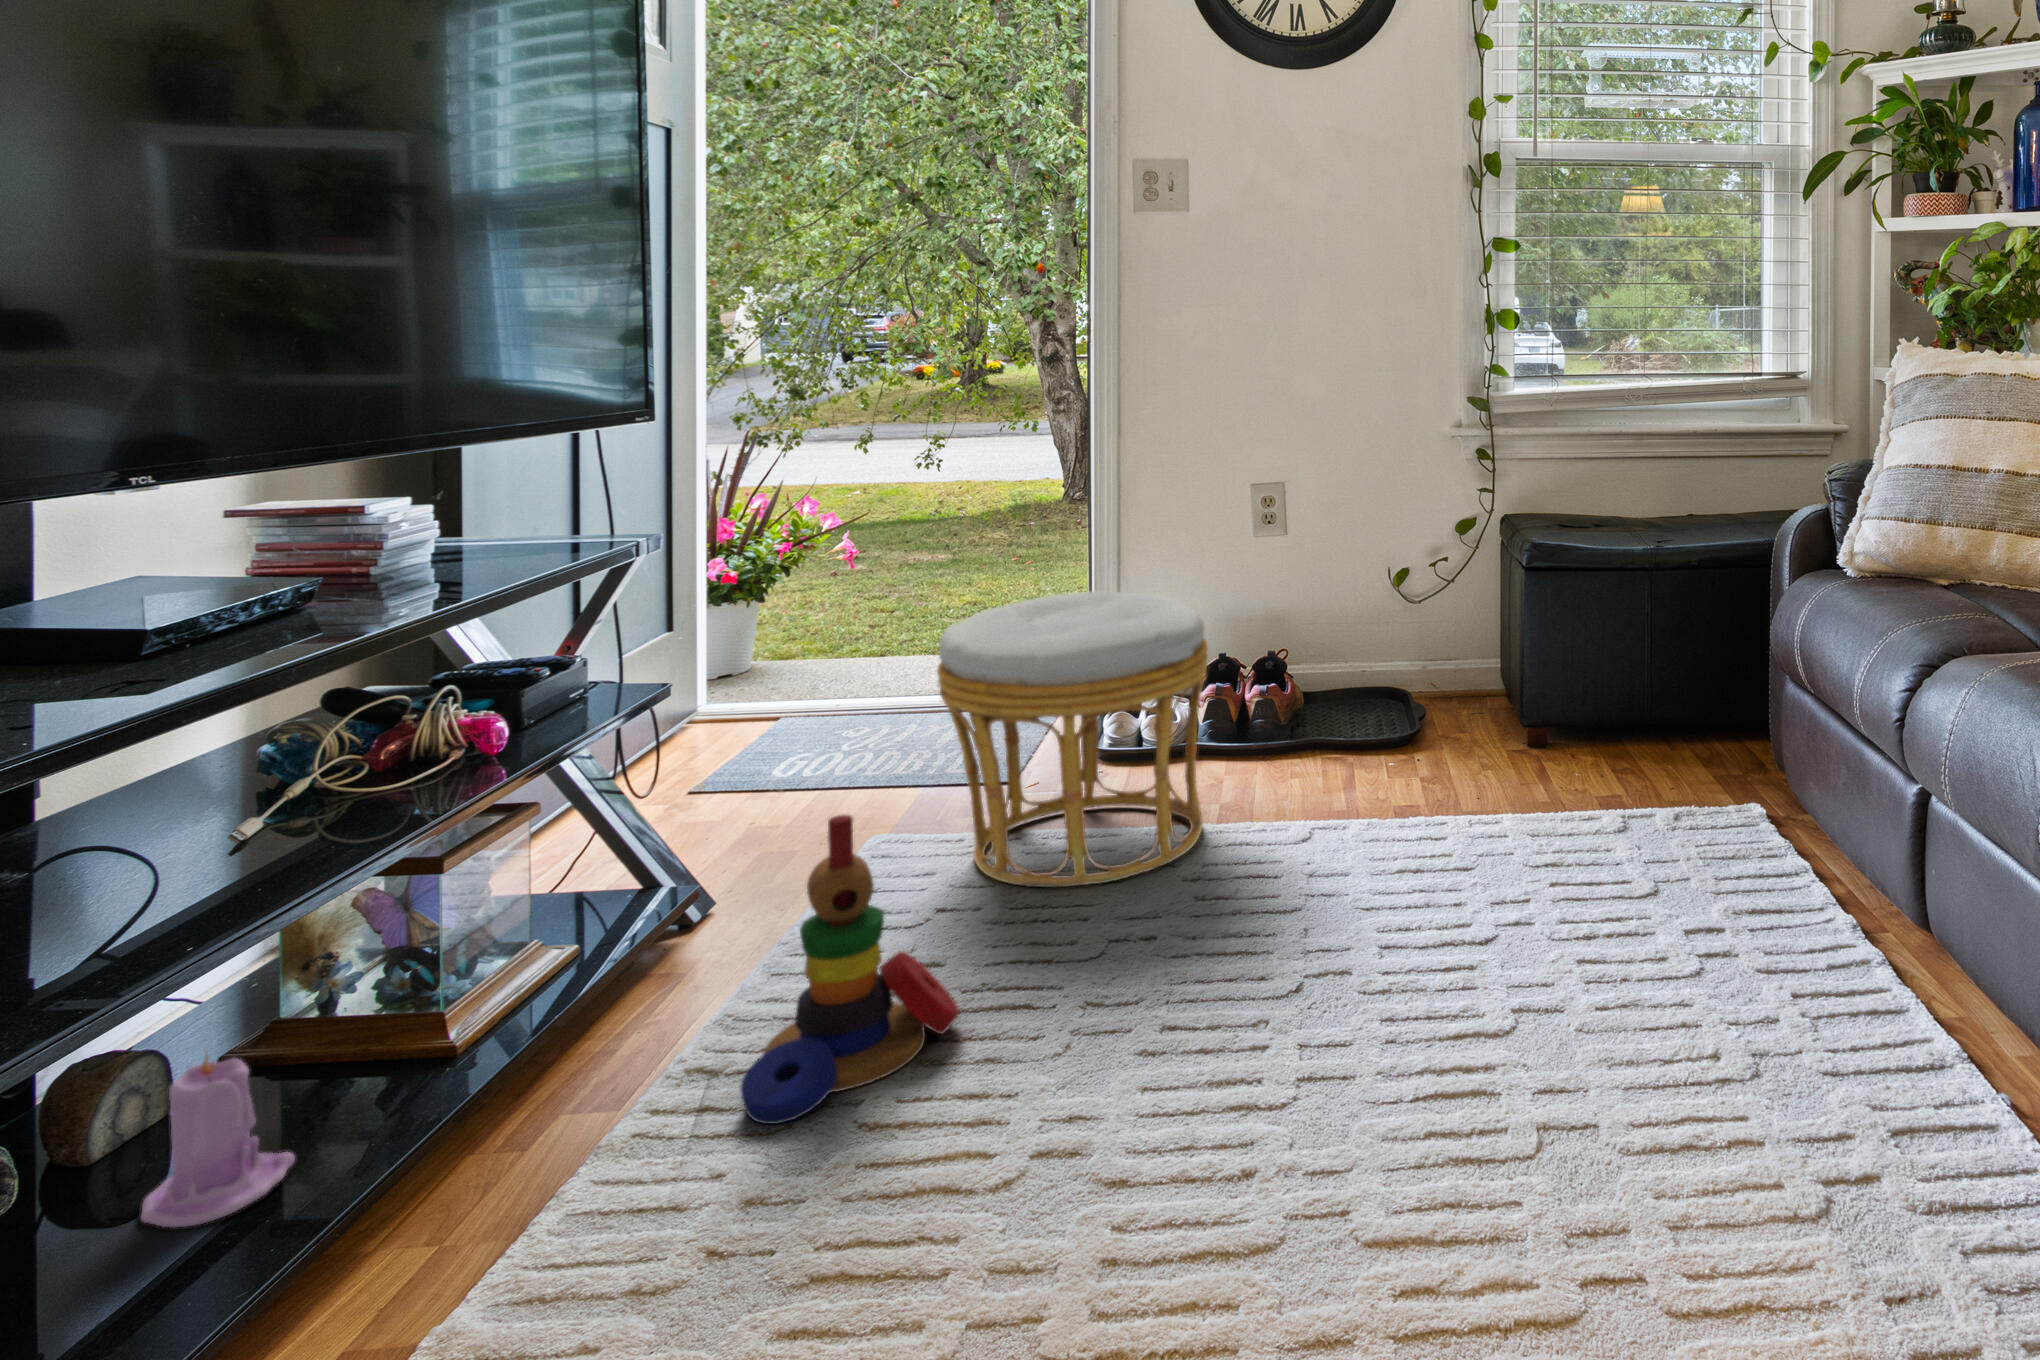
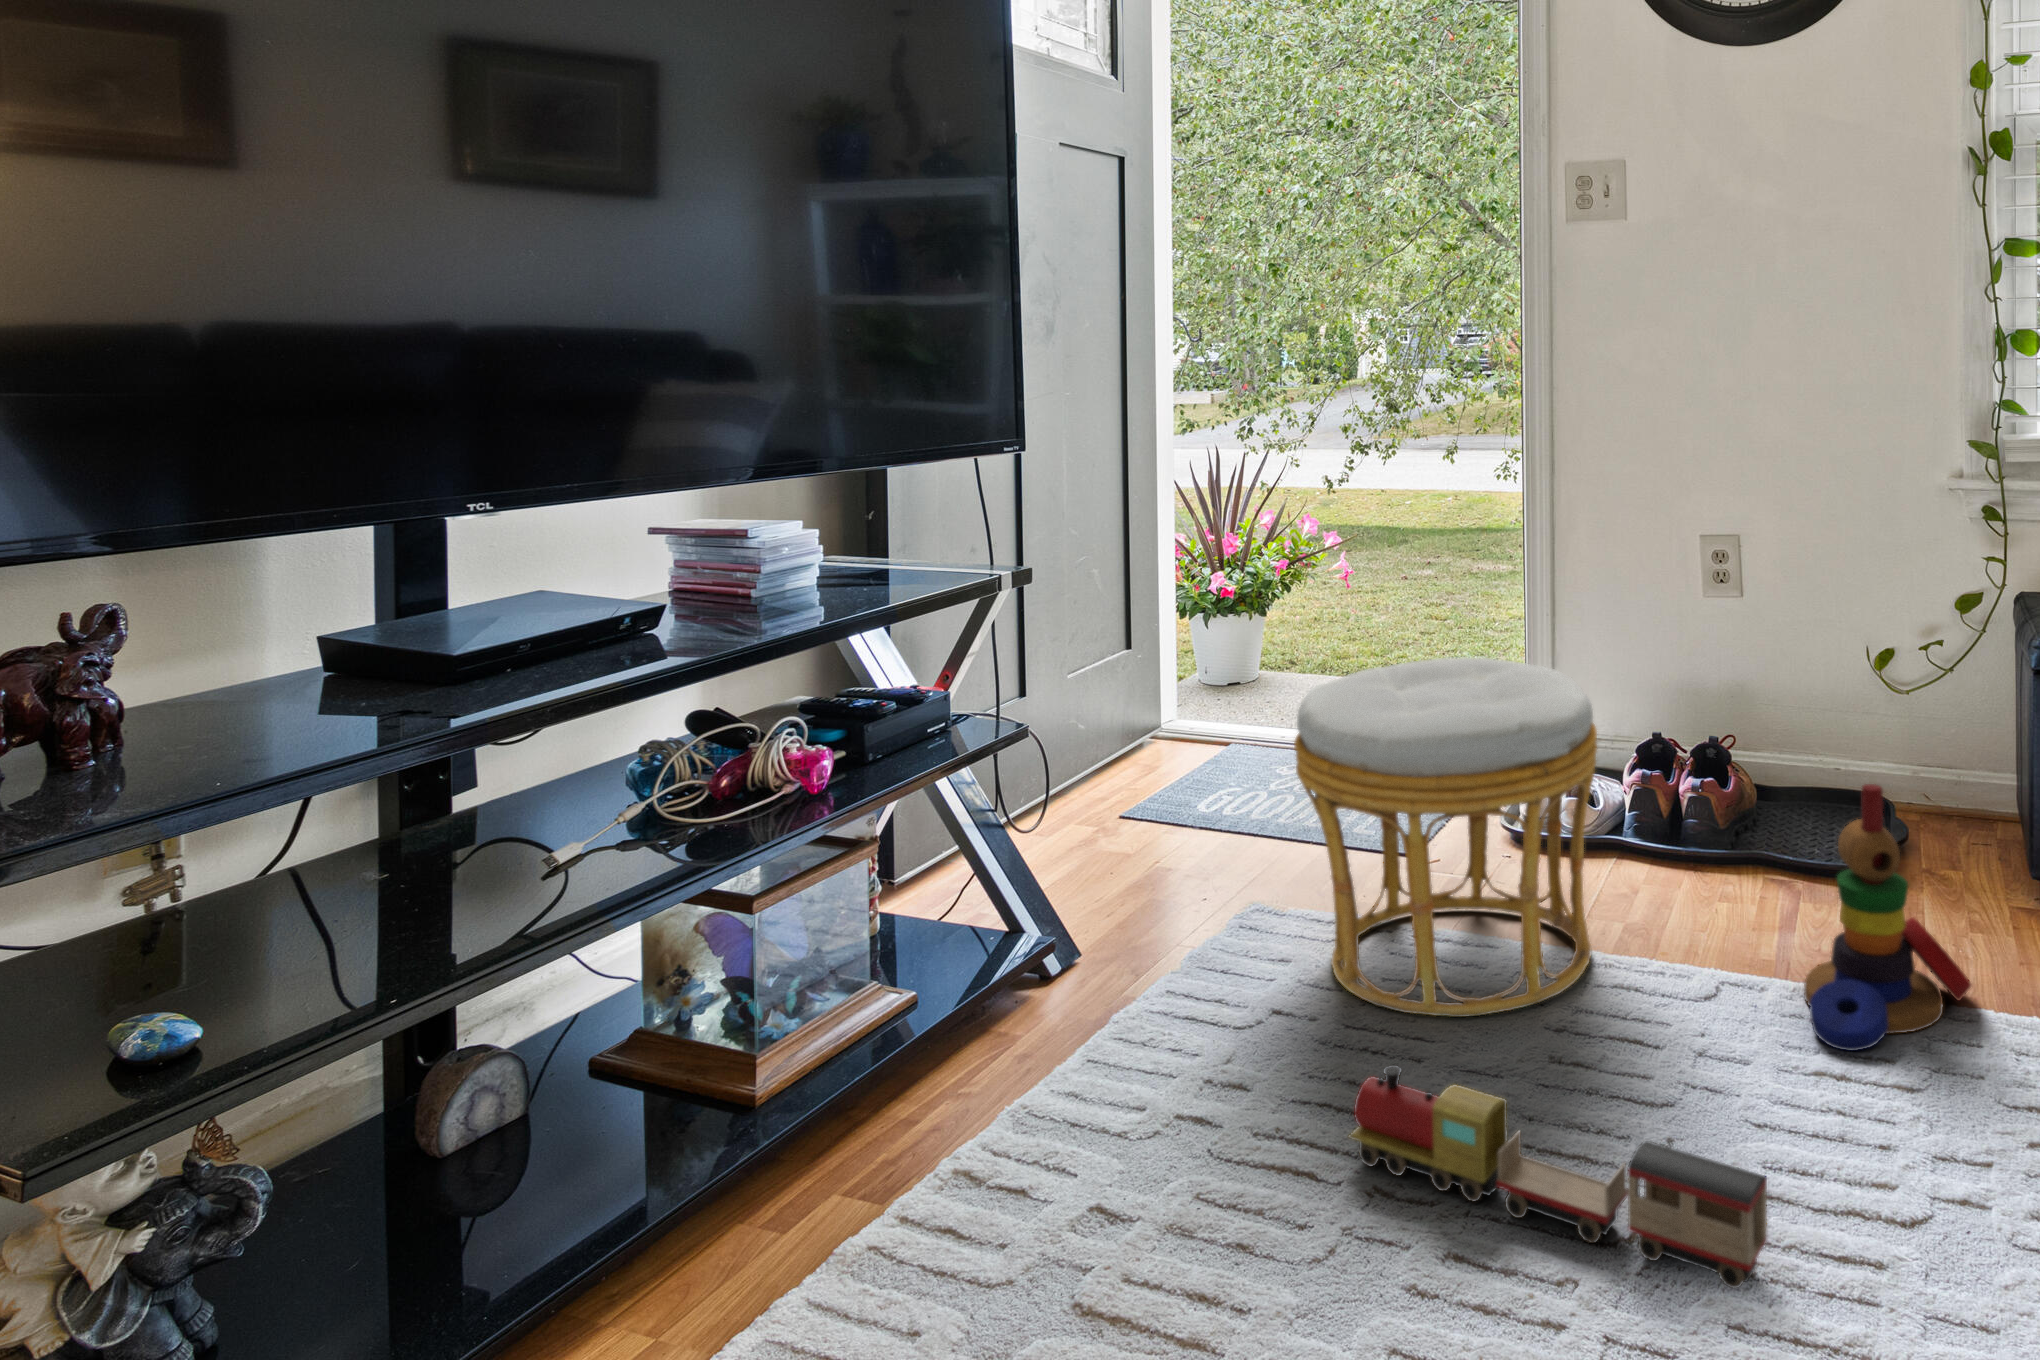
stacking toy: present [740,815,959,1124] -> present [1804,784,1971,1051]
toy train: none [1055,904,1399,1001] -> present [1349,1065,1767,1288]
candle: present [141,1051,295,1227] -> none [434,1082,574,1264]

